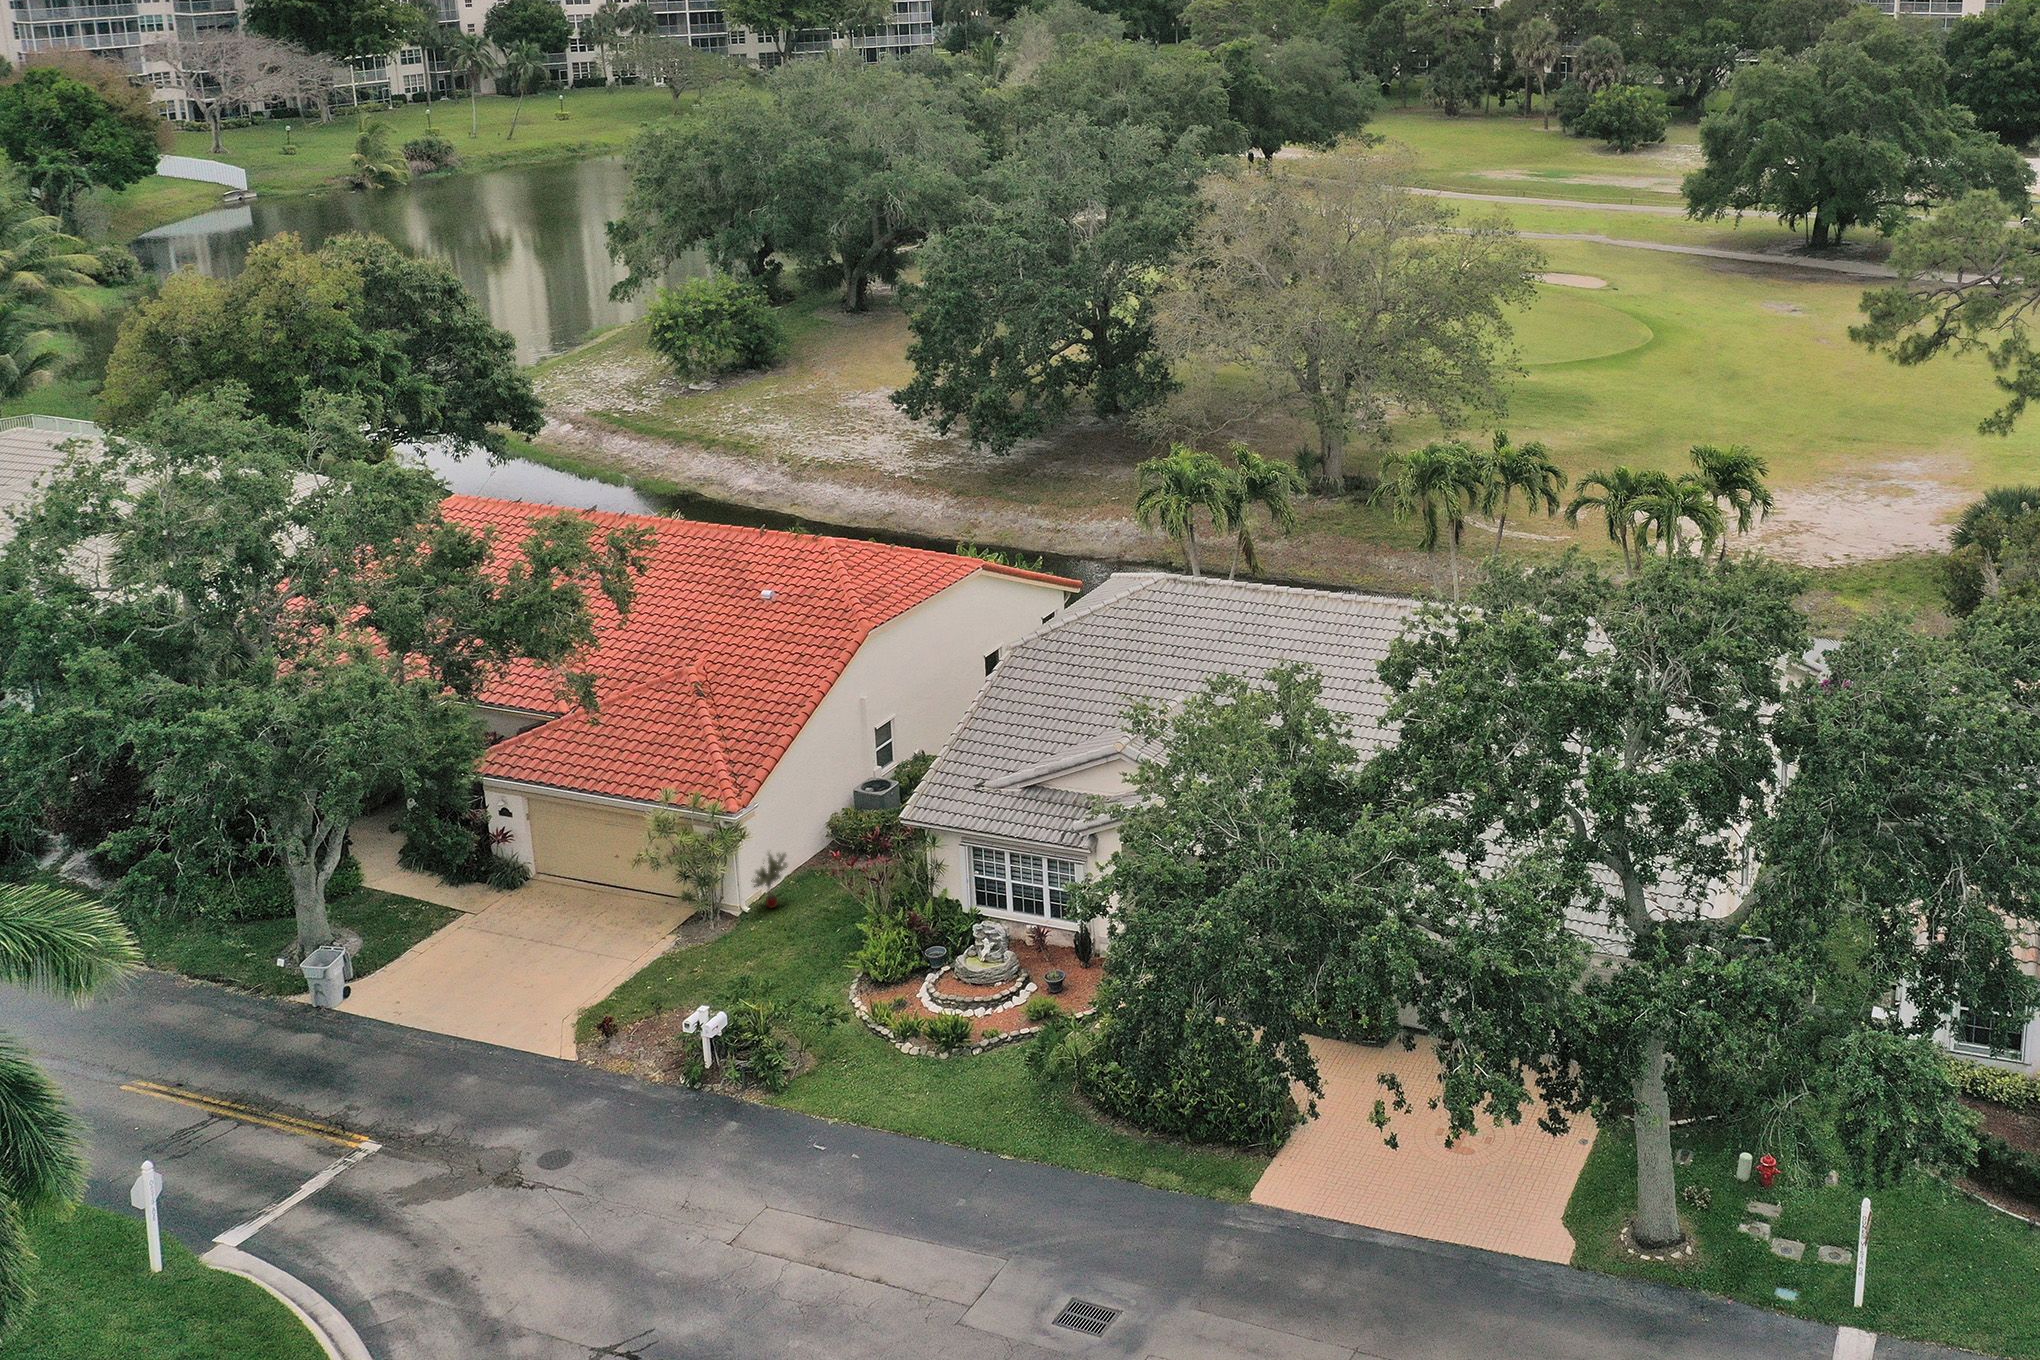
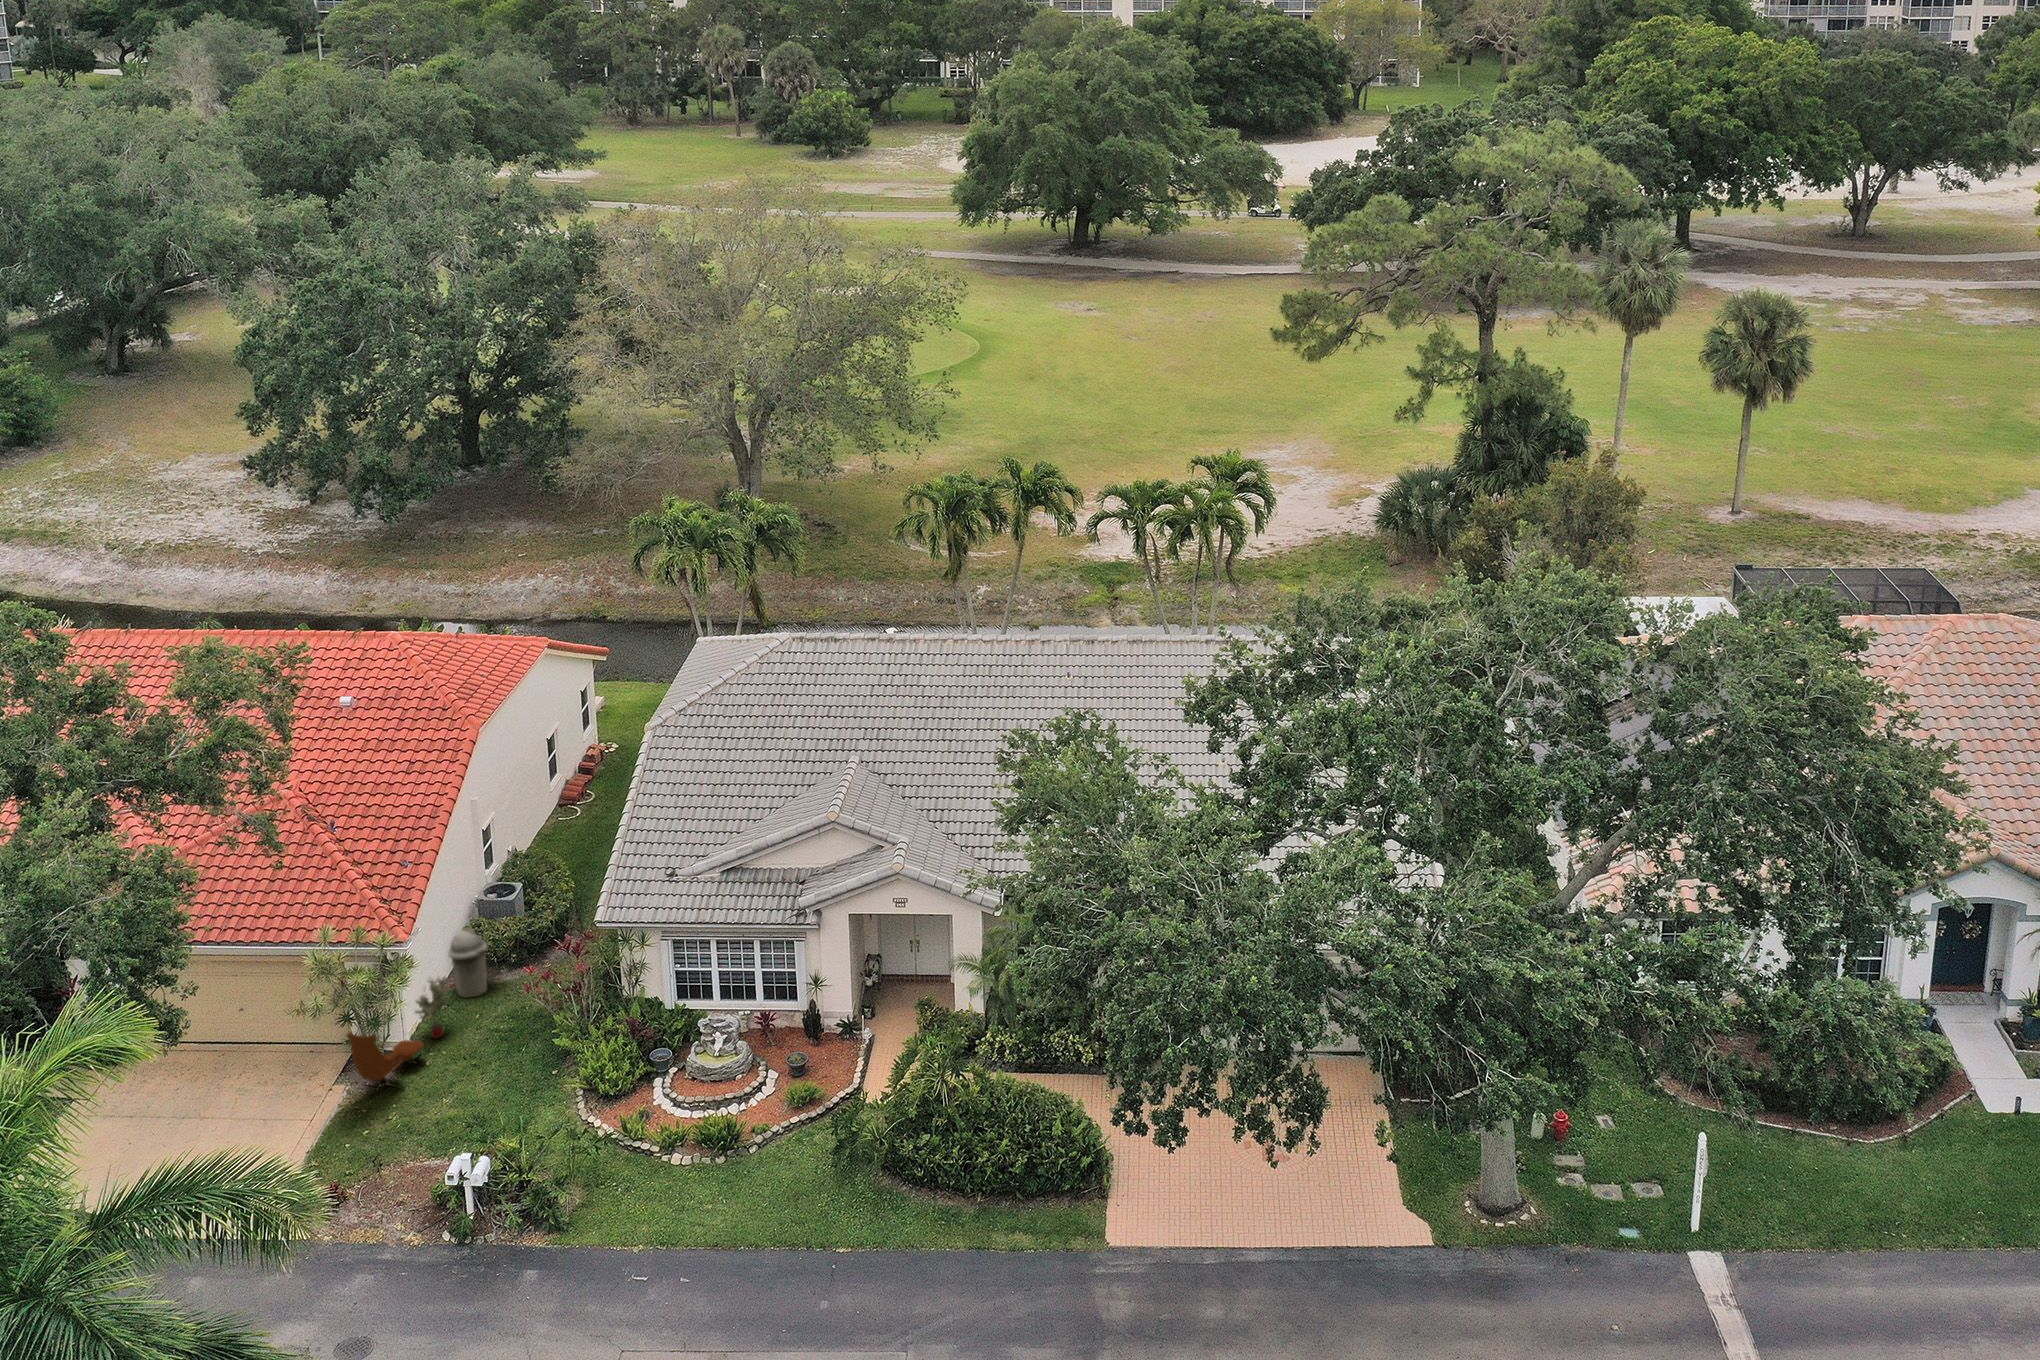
trash can: none [802,813,838,878] -> present [448,929,488,998]
lounge chair: none [671,886,751,951] -> present [347,1032,425,1093]

